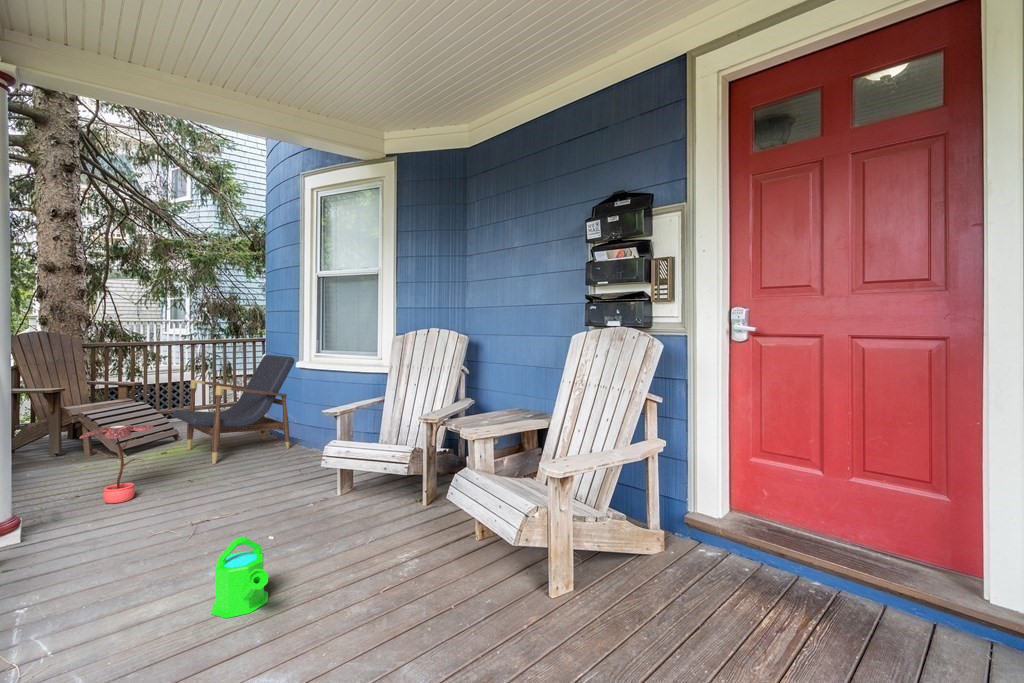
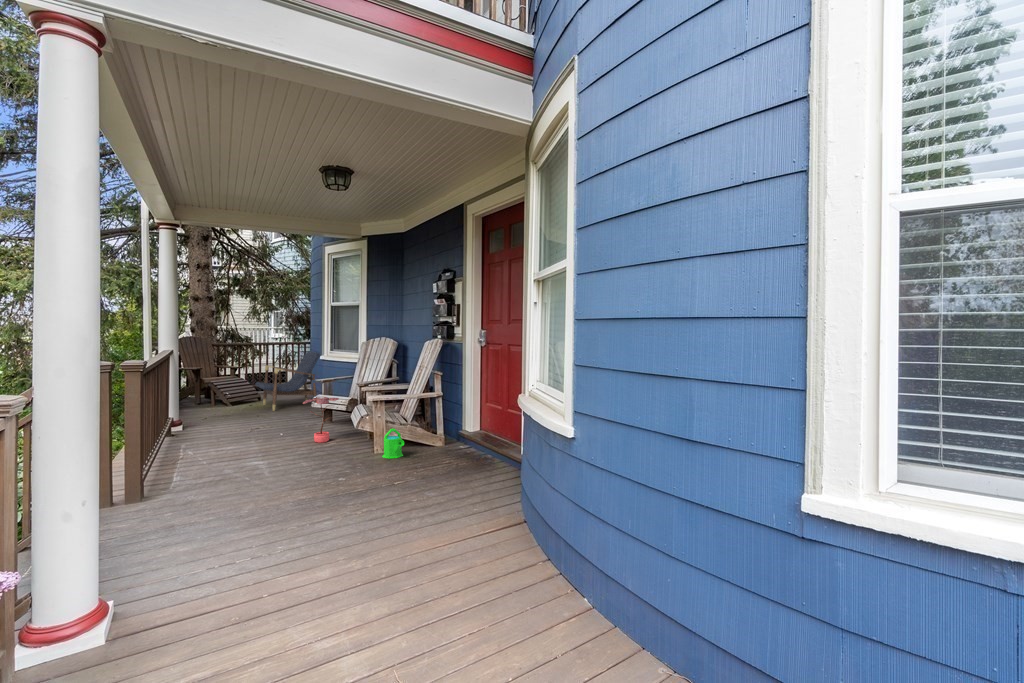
potted plant: present [79,425,154,503] -> present [303,397,339,443]
watering can: present [211,537,269,618] -> present [382,428,404,458]

